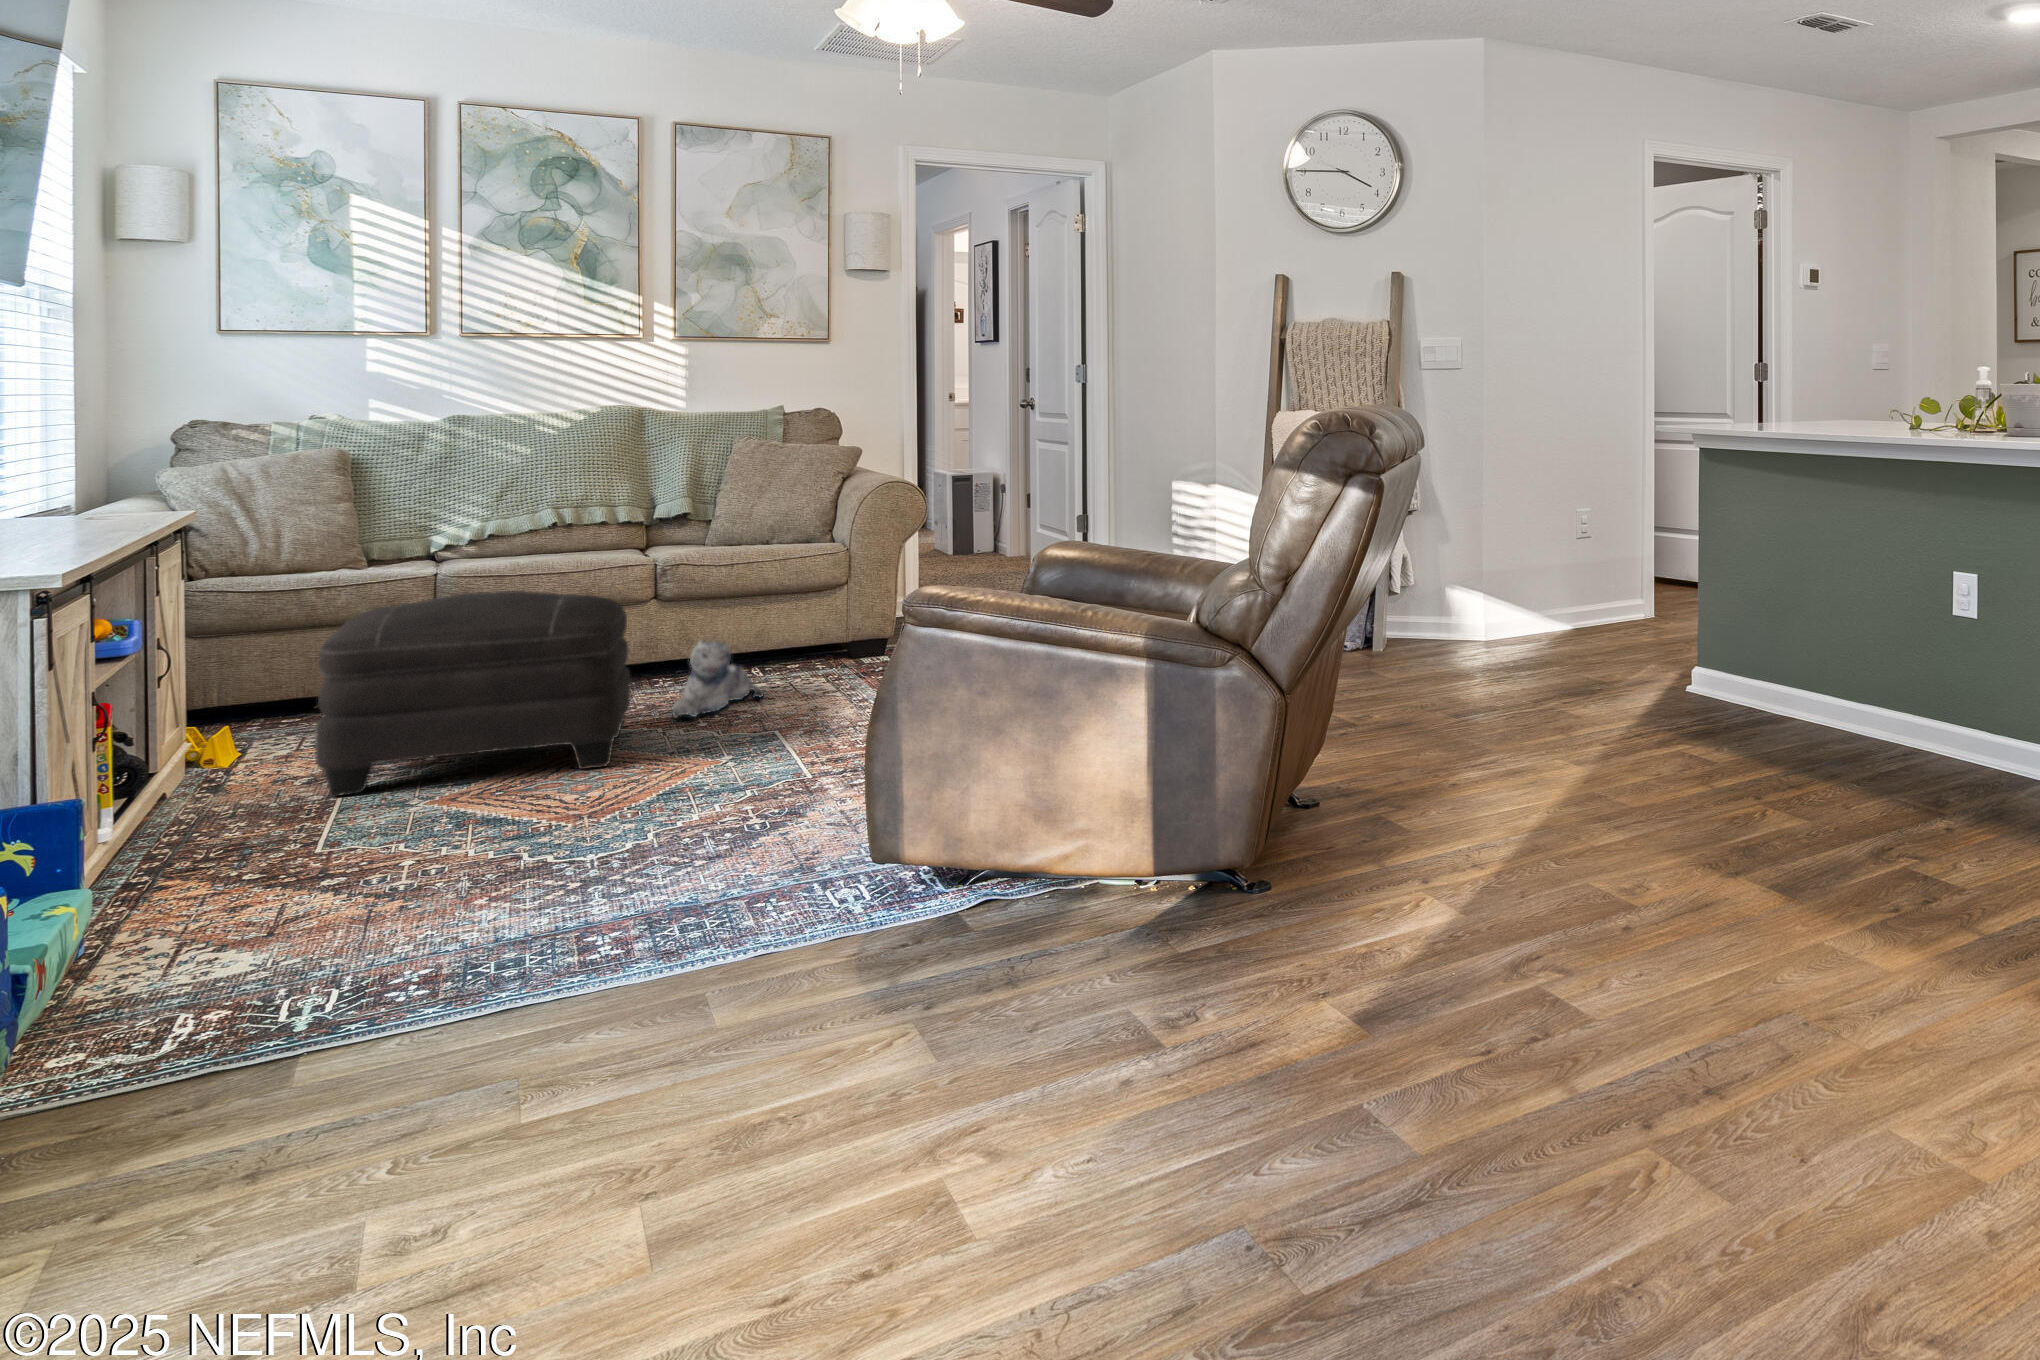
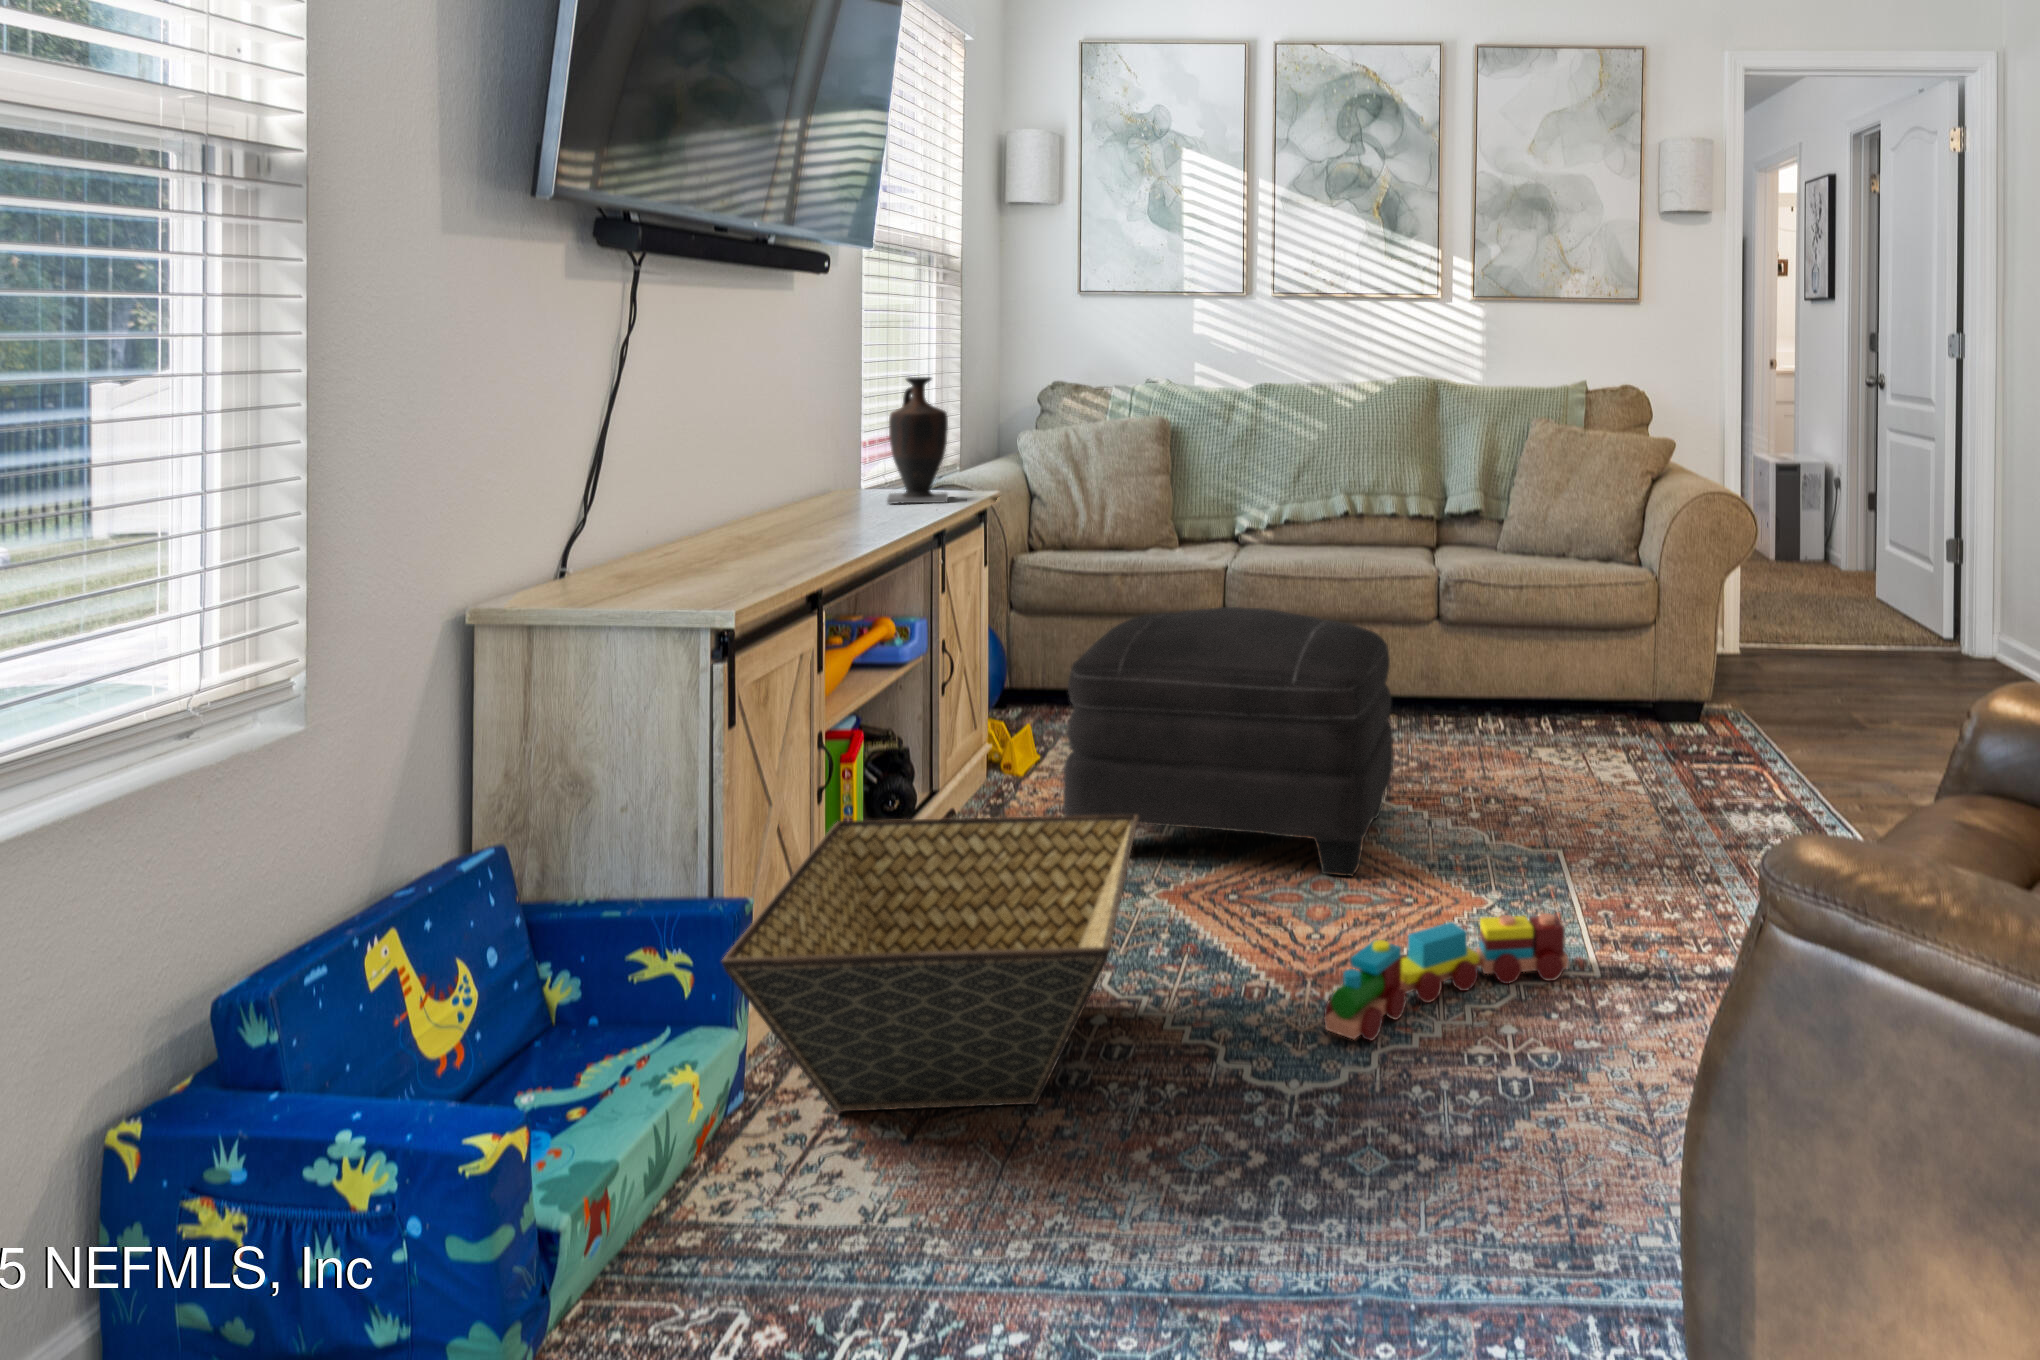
vase: none [39,414,129,533] -> present [887,377,948,504]
plush toy: present [672,640,764,718] -> none [1442,692,1553,804]
basket: none [107,726,457,939] -> present [722,815,1139,1112]
toy train: none [607,746,783,829] -> present [1324,913,1569,1040]

